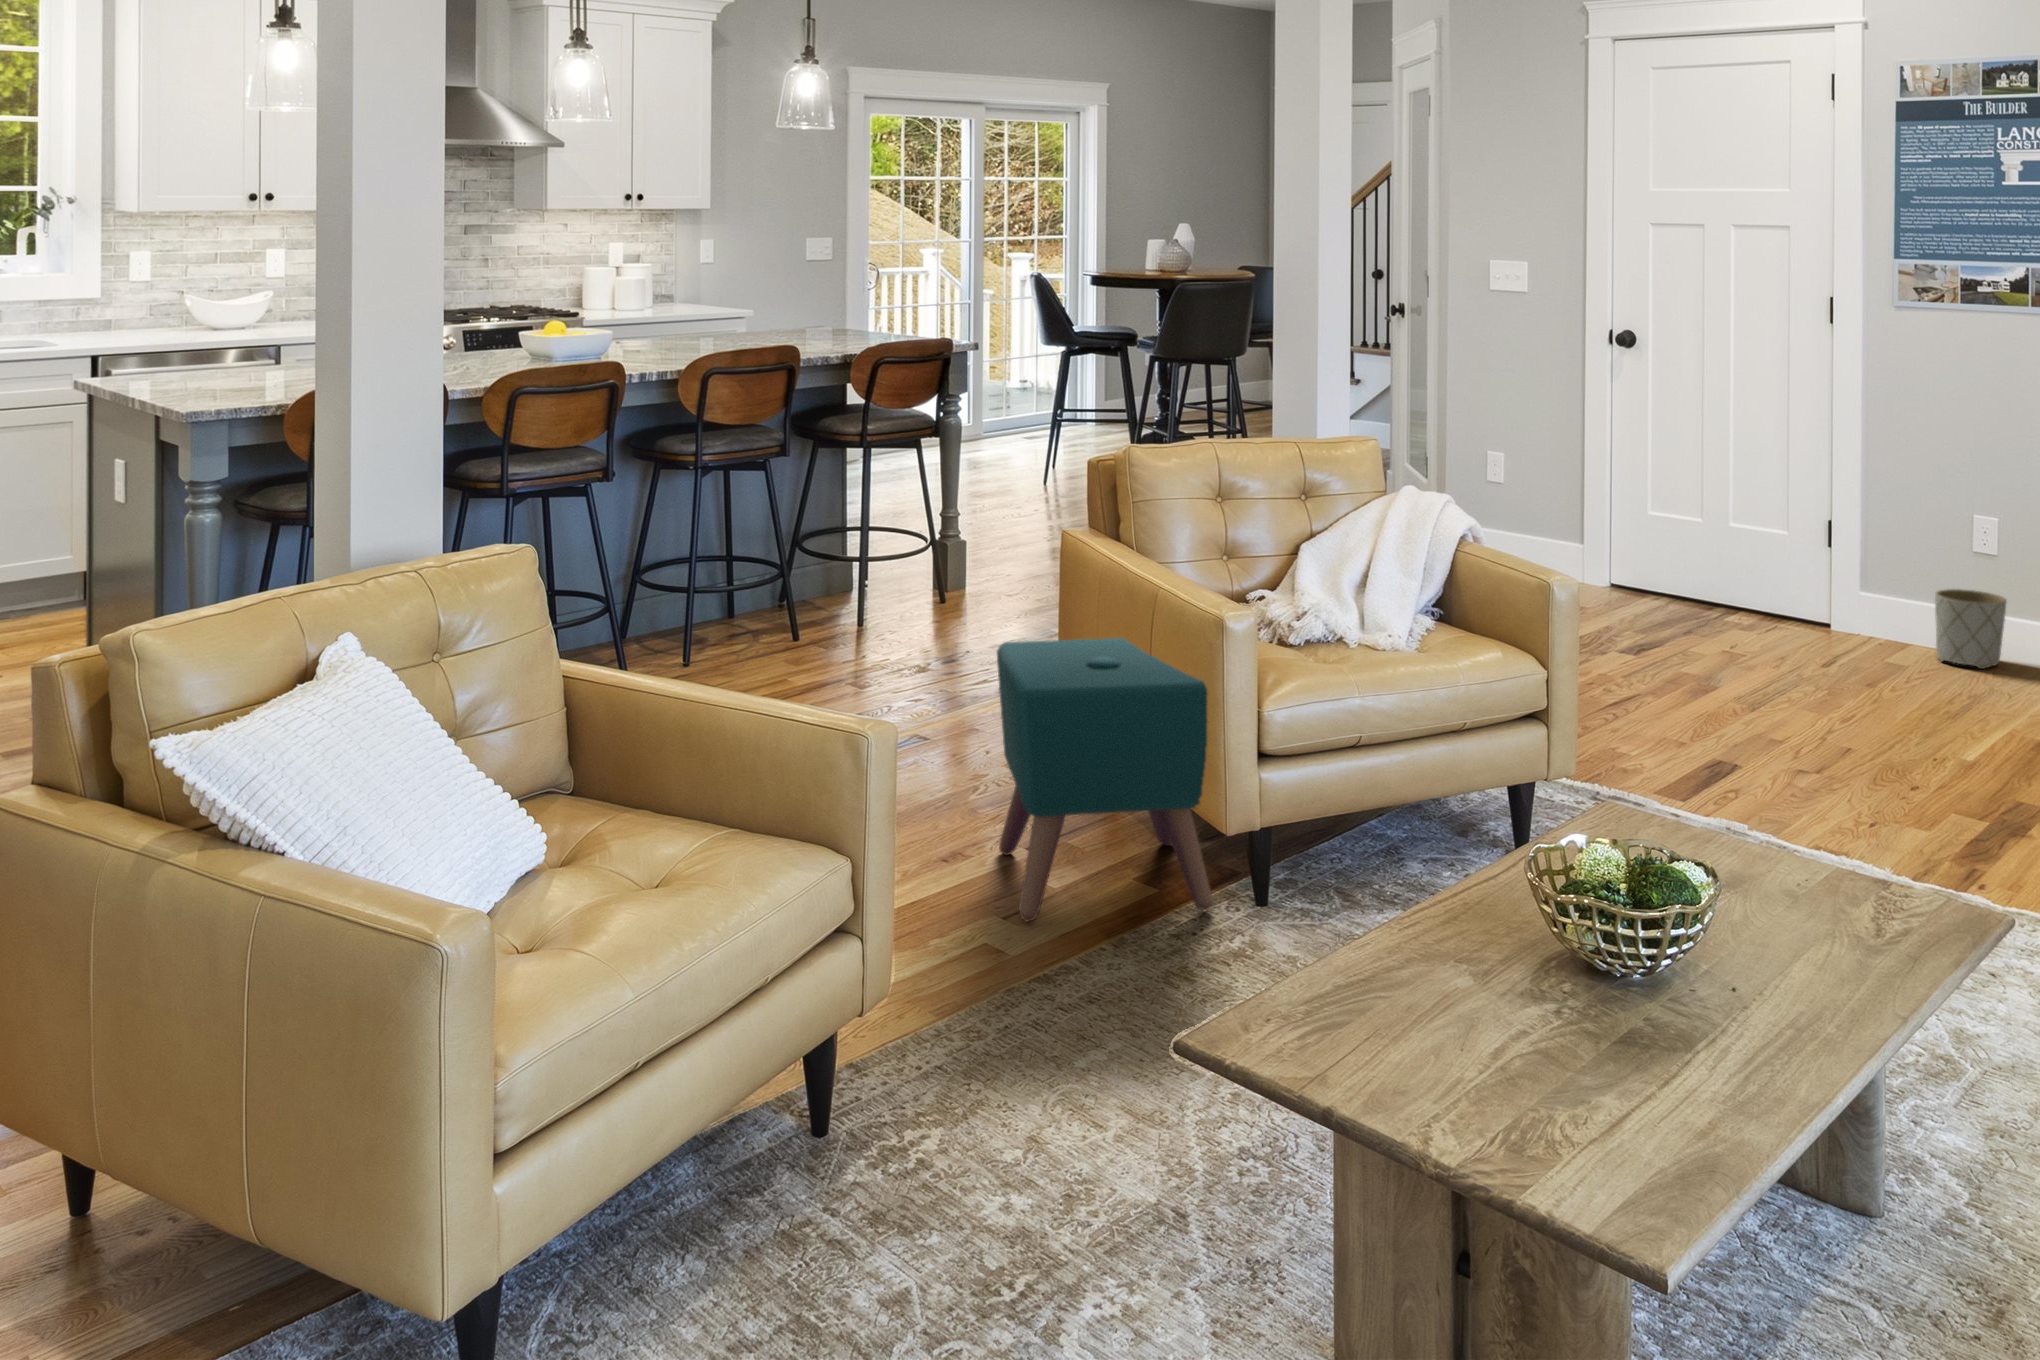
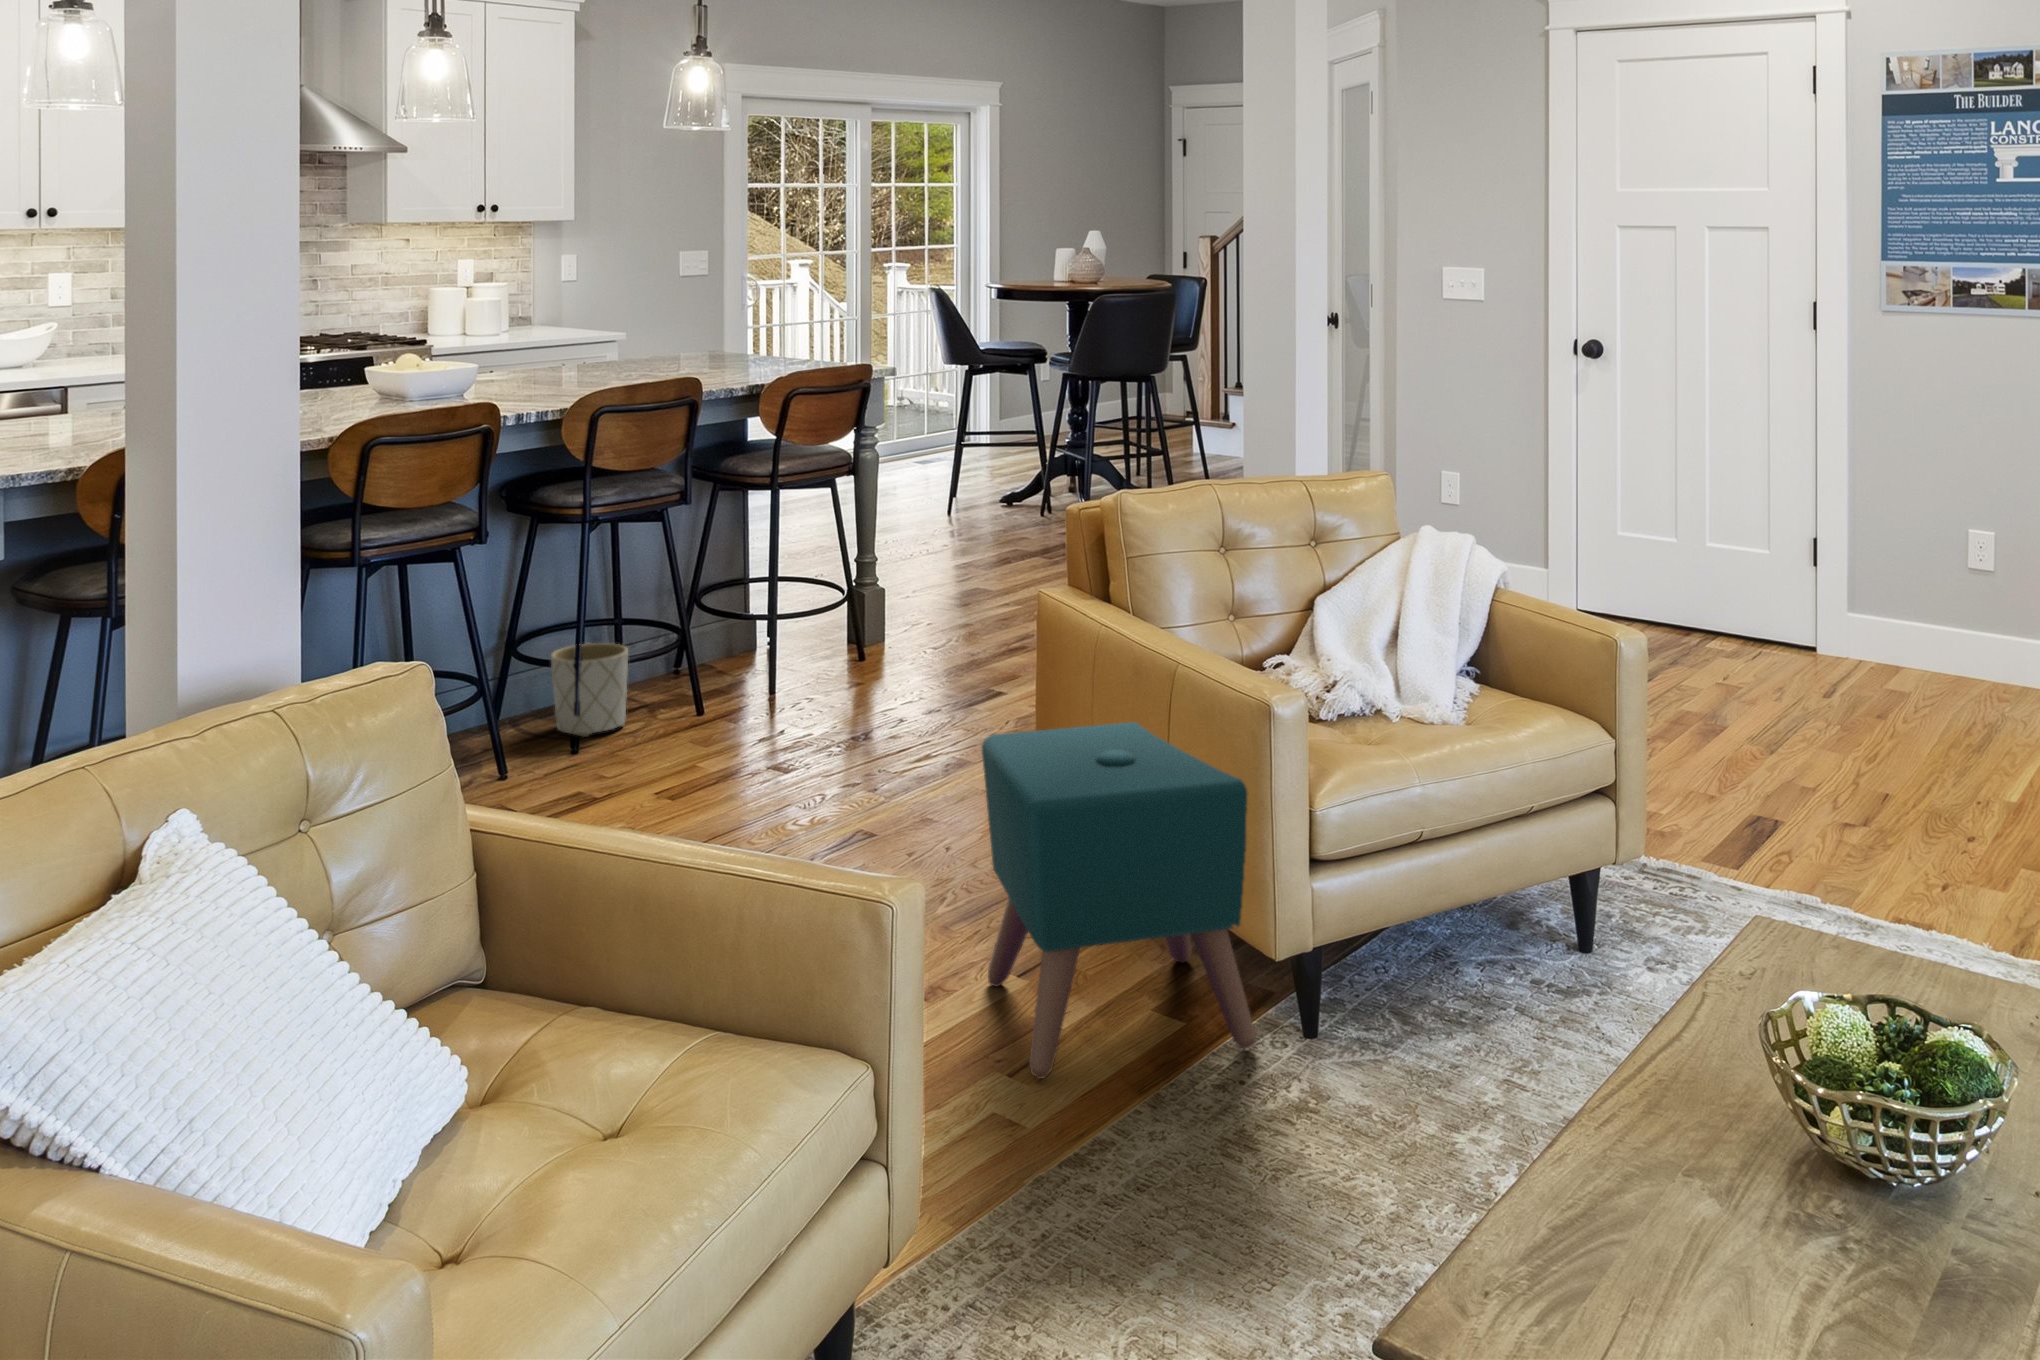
planter: present [1935,589,2007,669] -> present [551,643,628,737]

